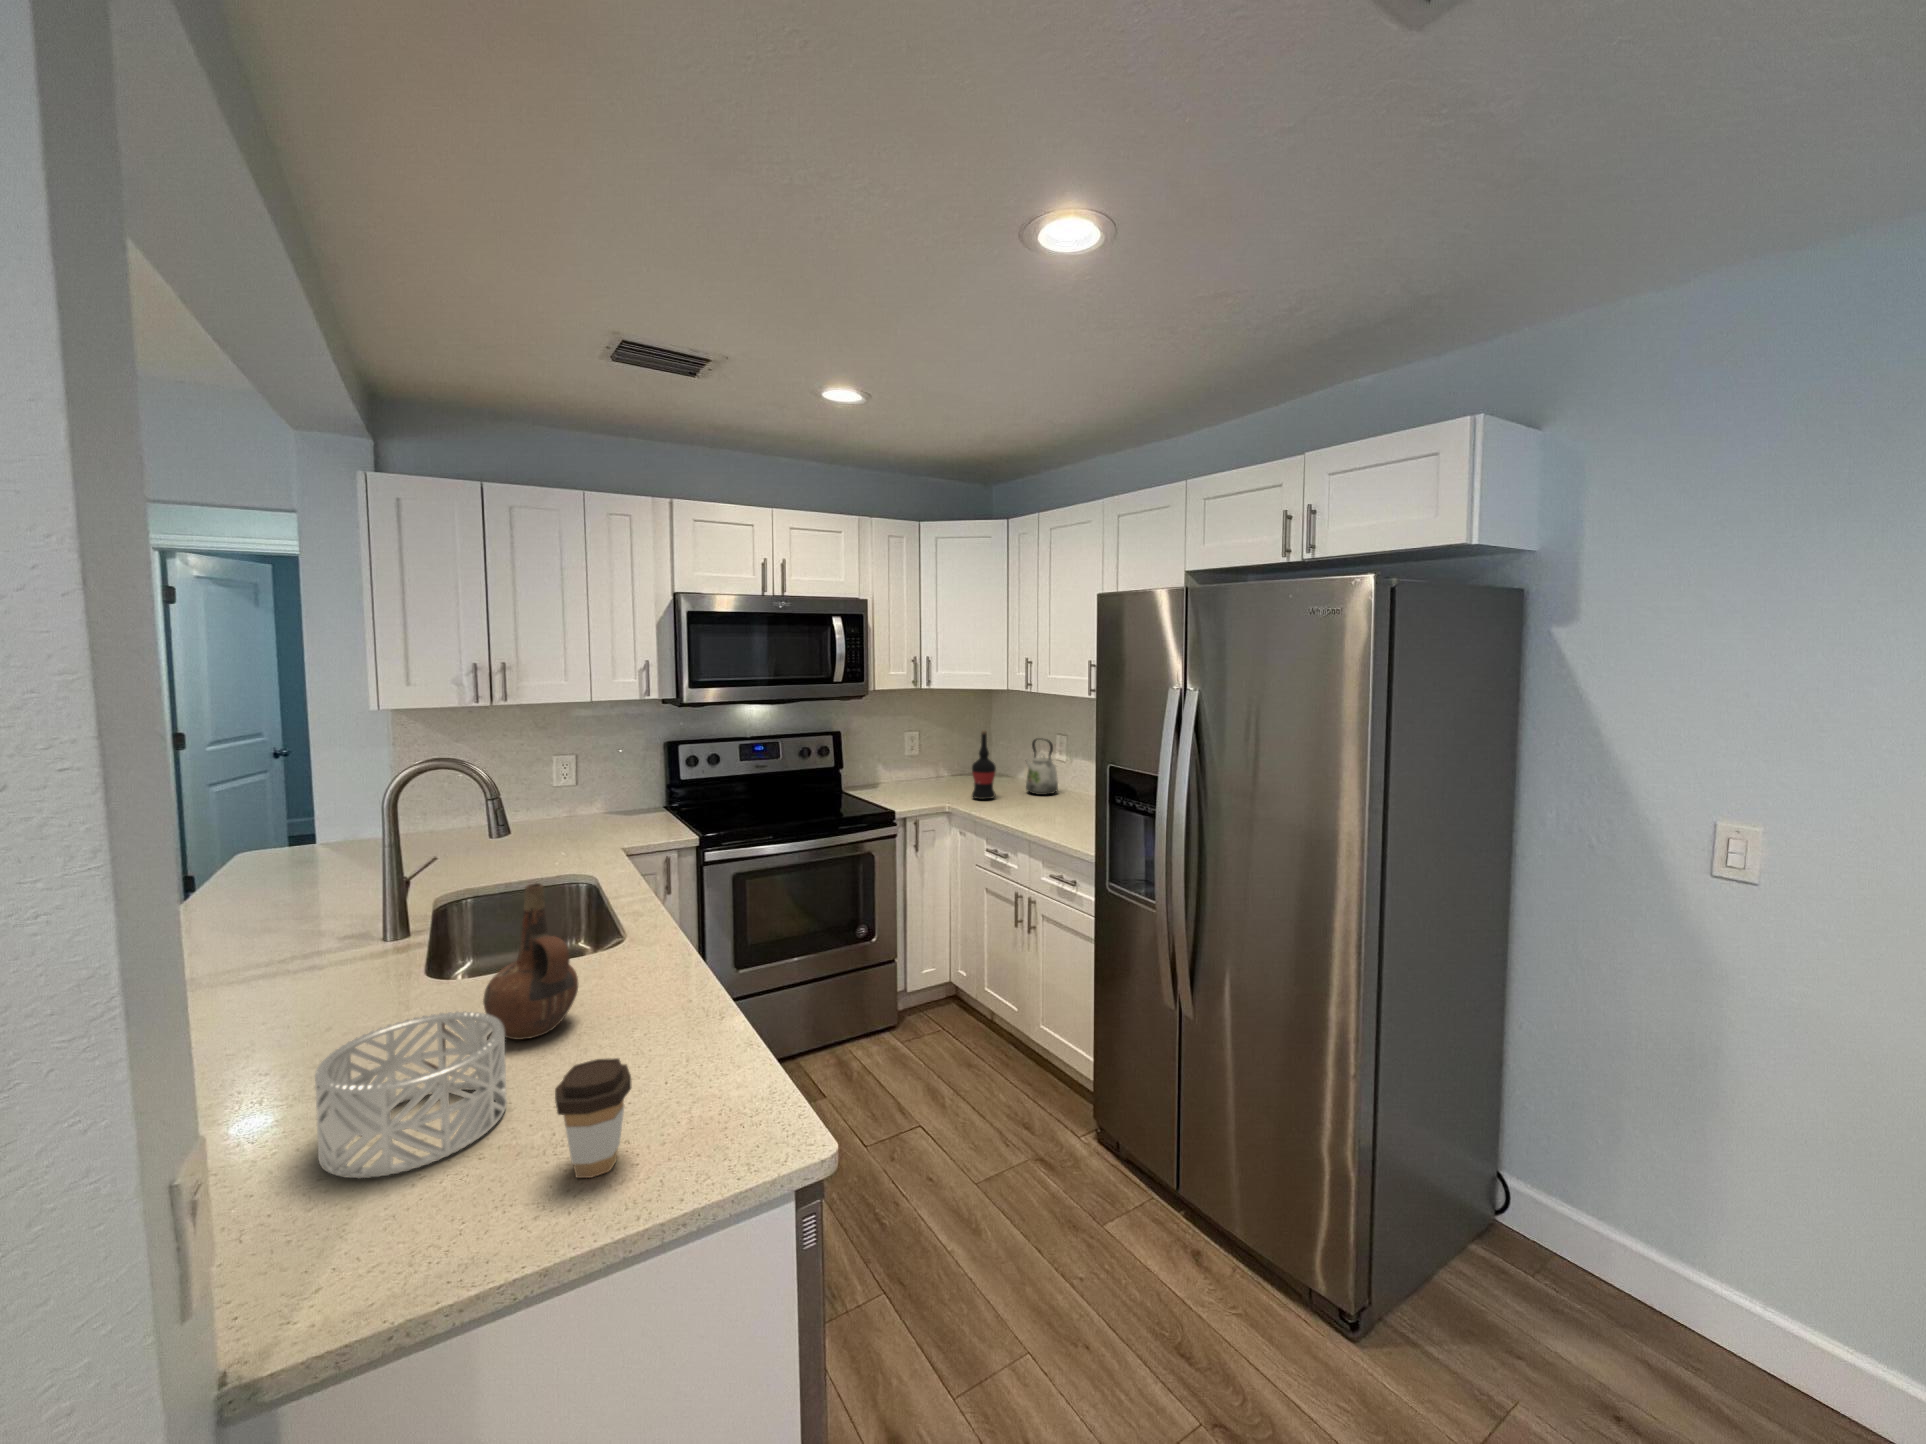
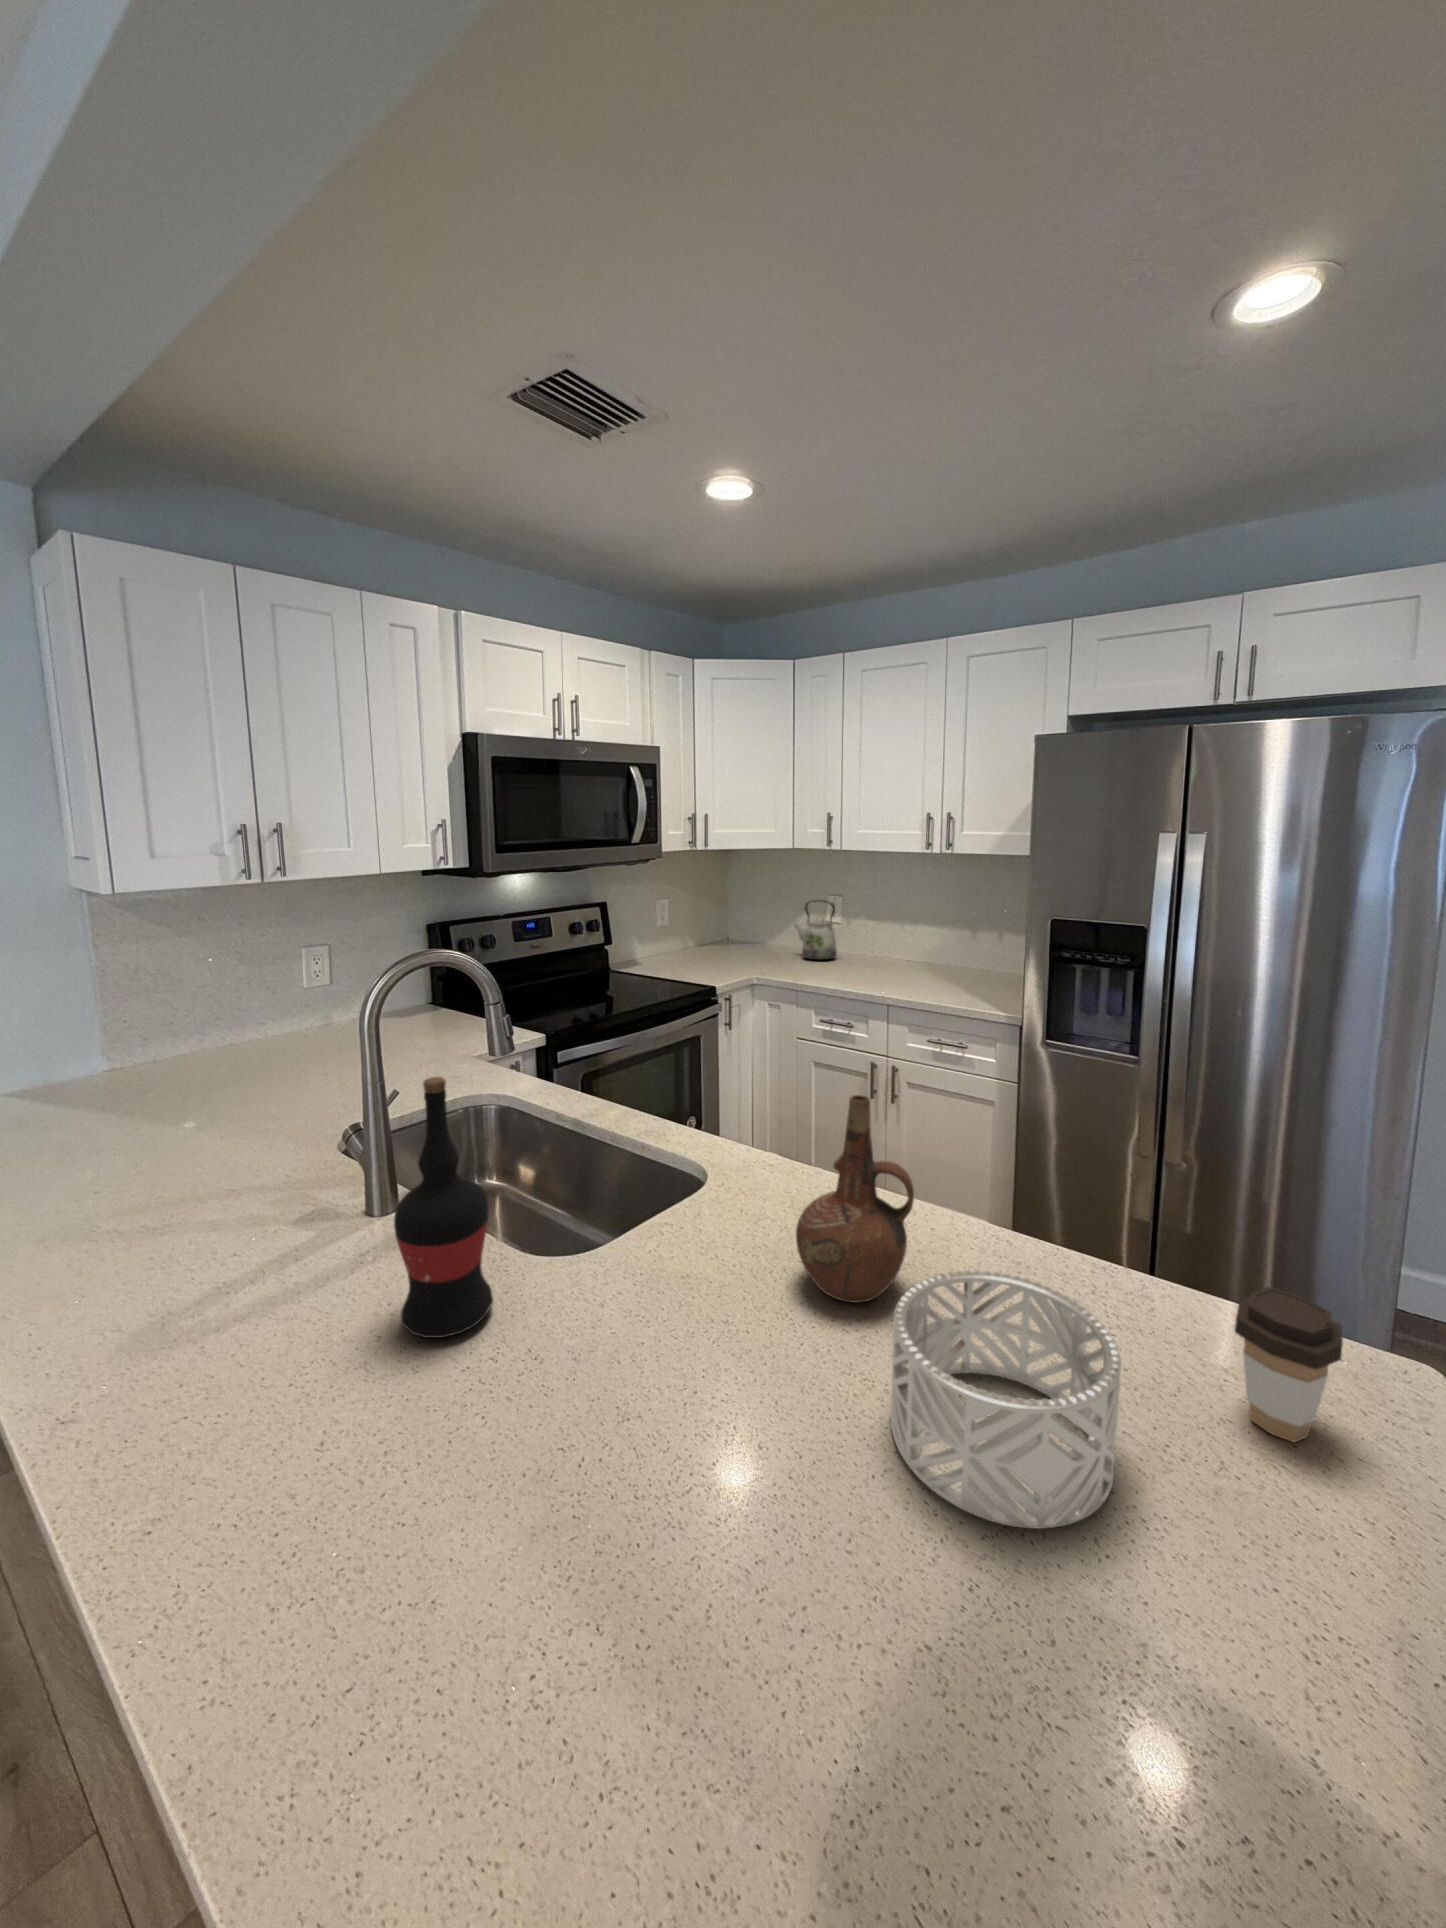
wine bottle: present [972,731,996,799] -> present [394,1077,493,1338]

